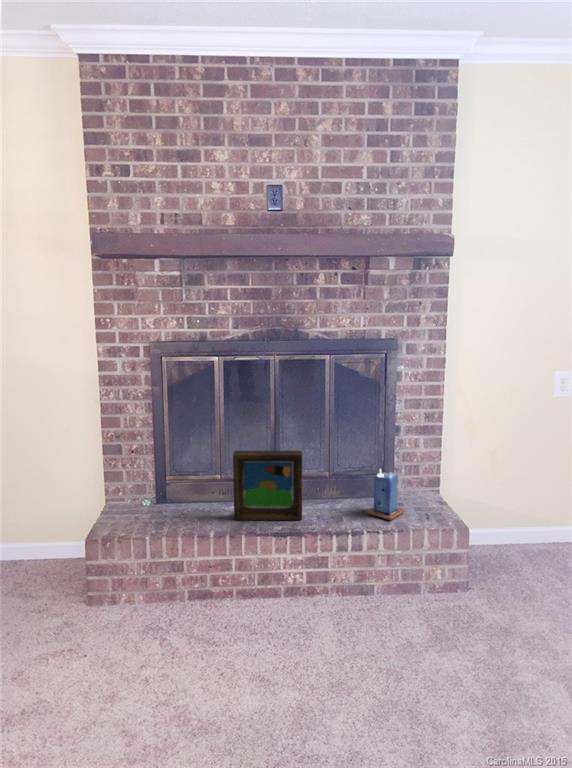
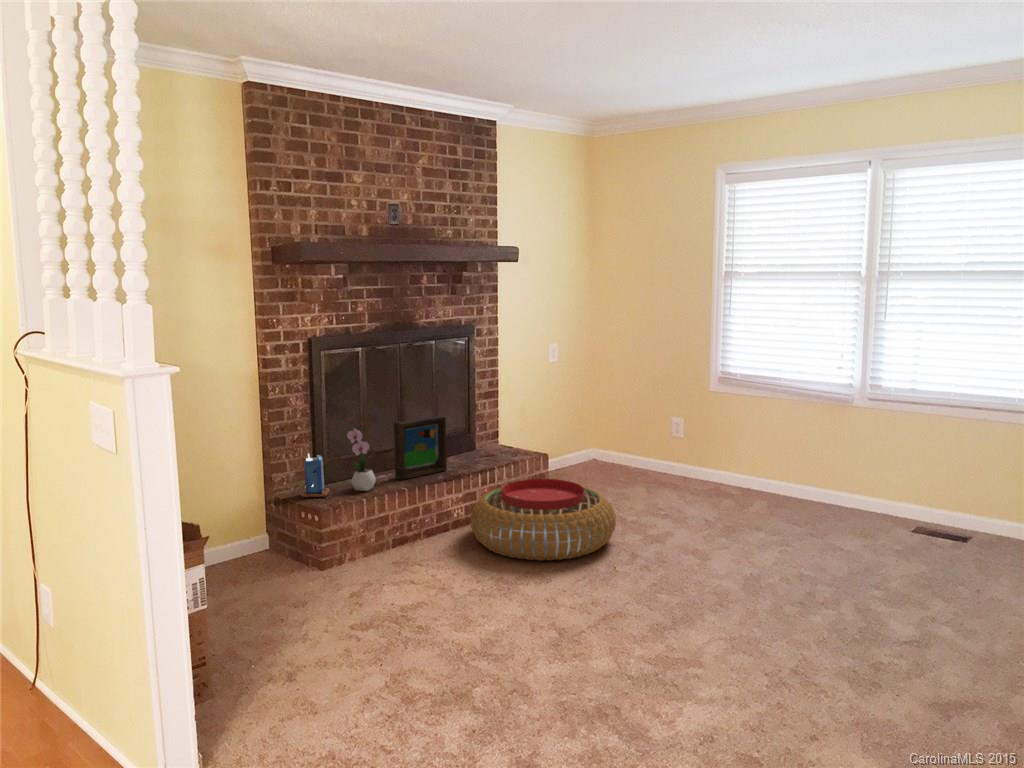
flower arrangement: none [154,439,195,526] -> present [347,418,376,491]
candle: present [367,469,404,521] -> present [301,453,330,497]
pouf: none [248,564,462,724] -> present [471,479,616,561]

